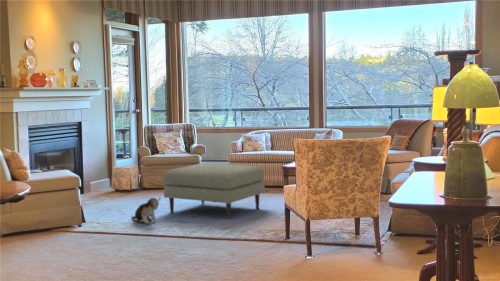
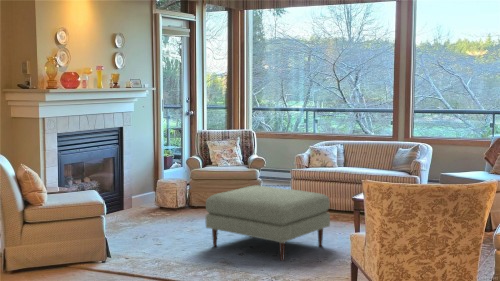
plush toy: present [132,198,160,224] -> none [164,232,197,264]

